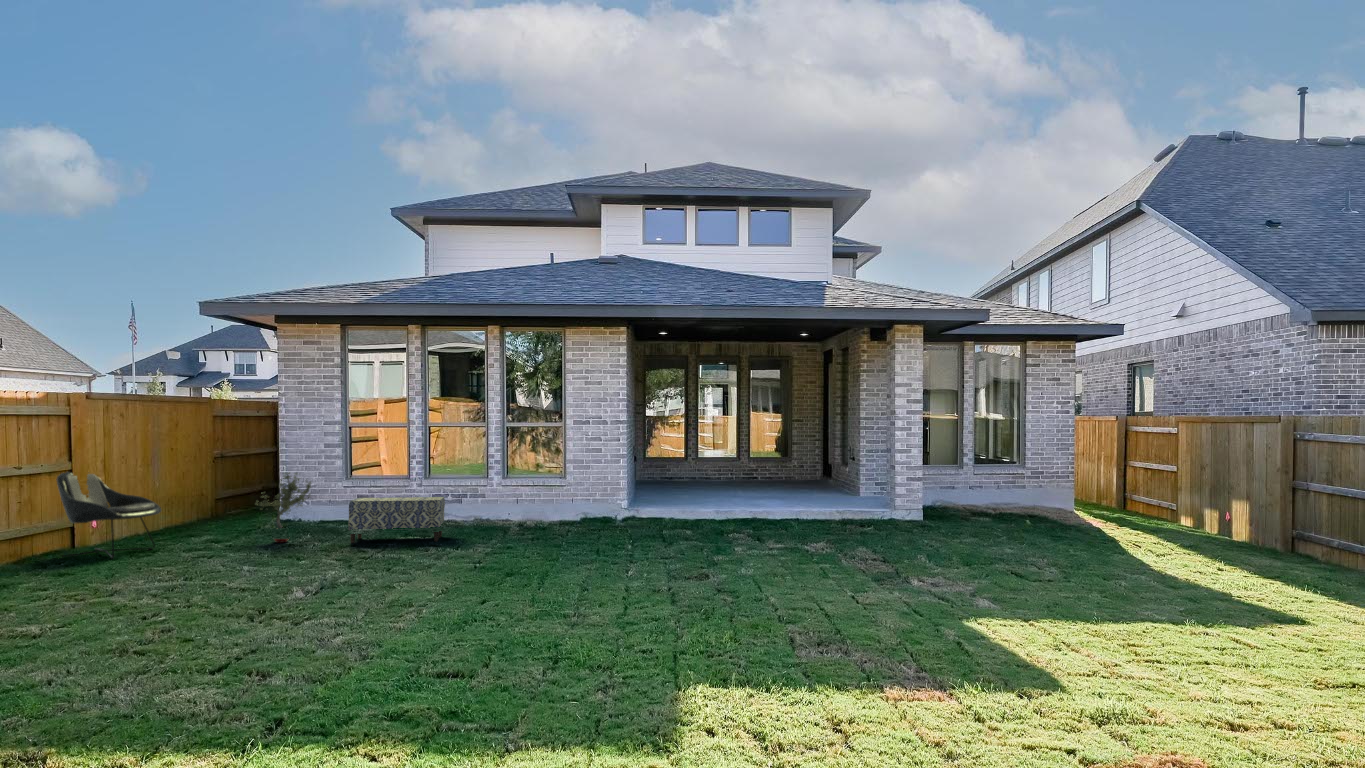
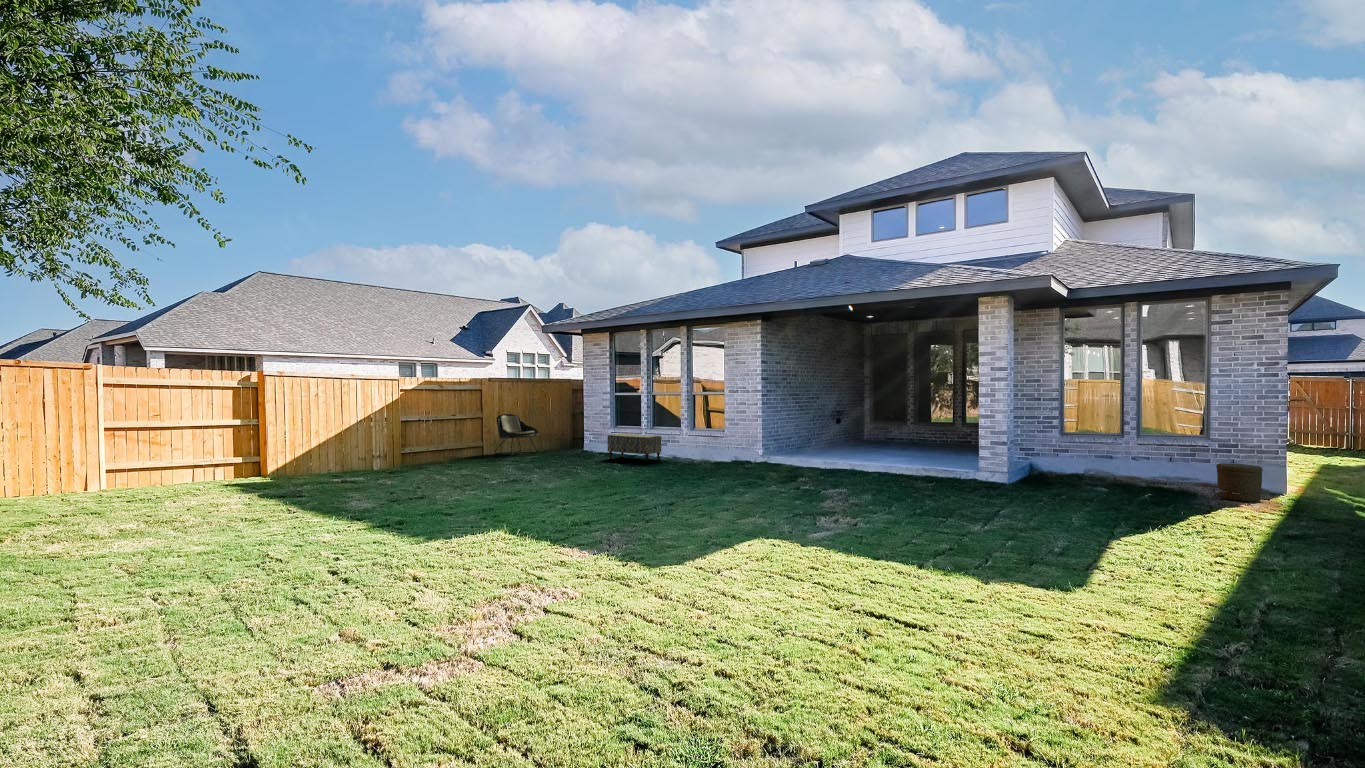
potted tree: present [256,473,311,543] -> none [579,417,602,455]
woven basket: none [1039,488,1073,519] -> present [1216,463,1263,502]

